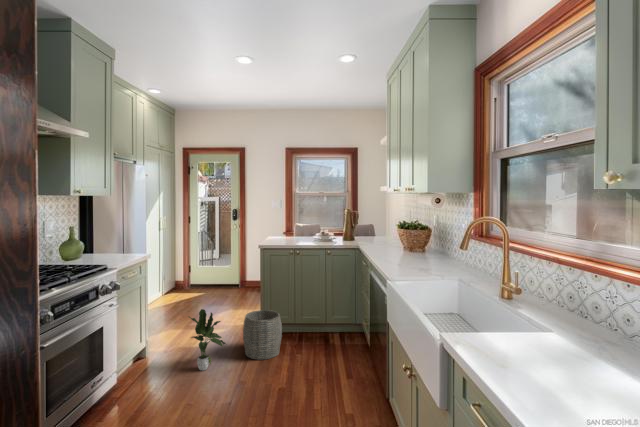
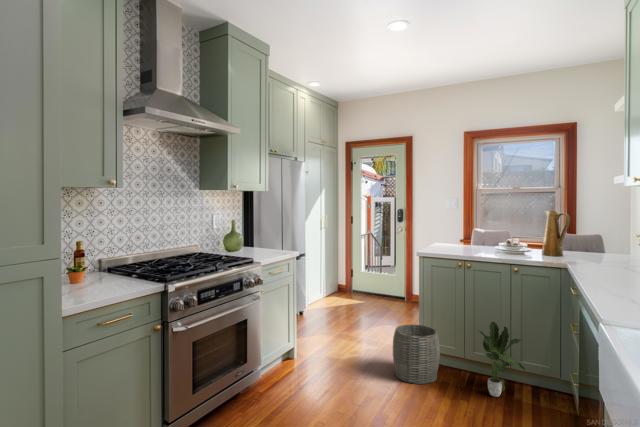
potted plant: present [189,309,226,371] -> present [475,322,525,397]

